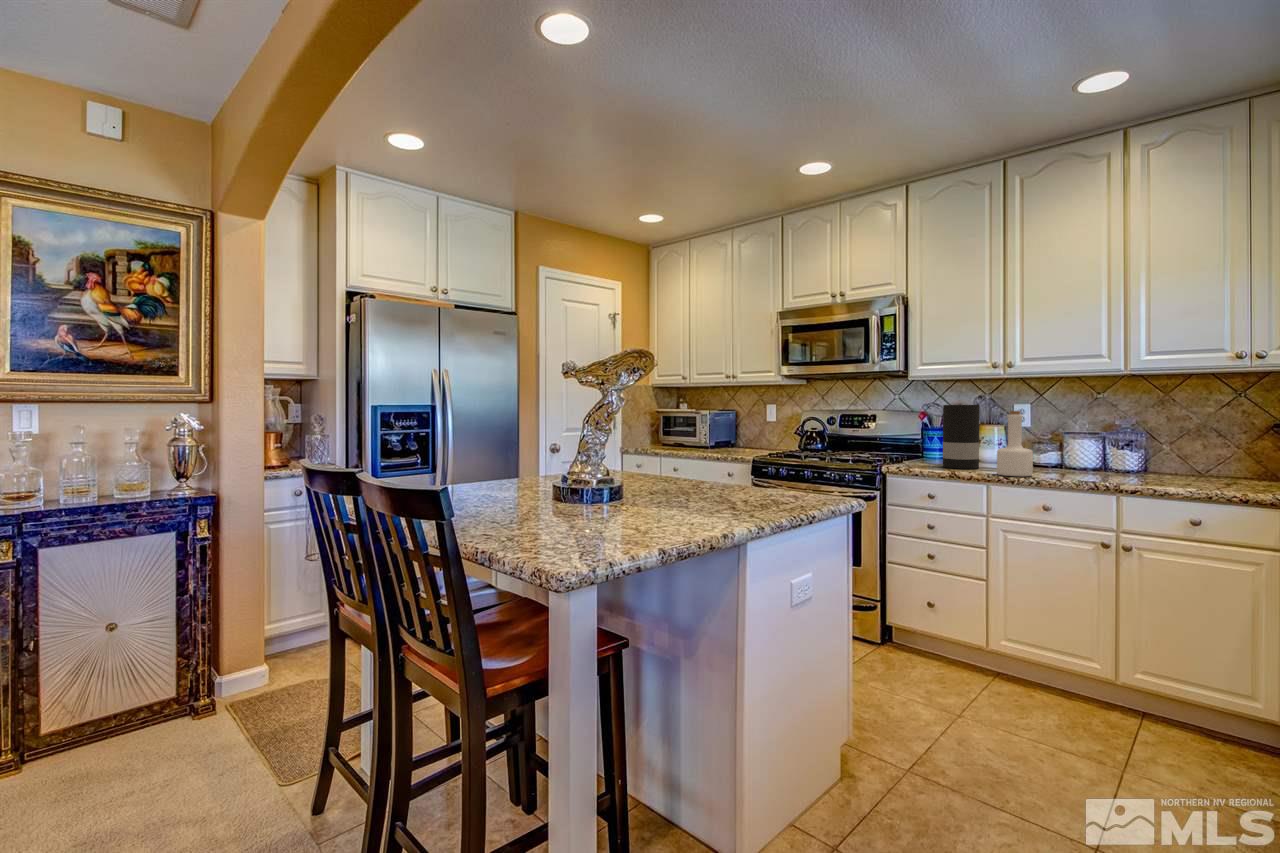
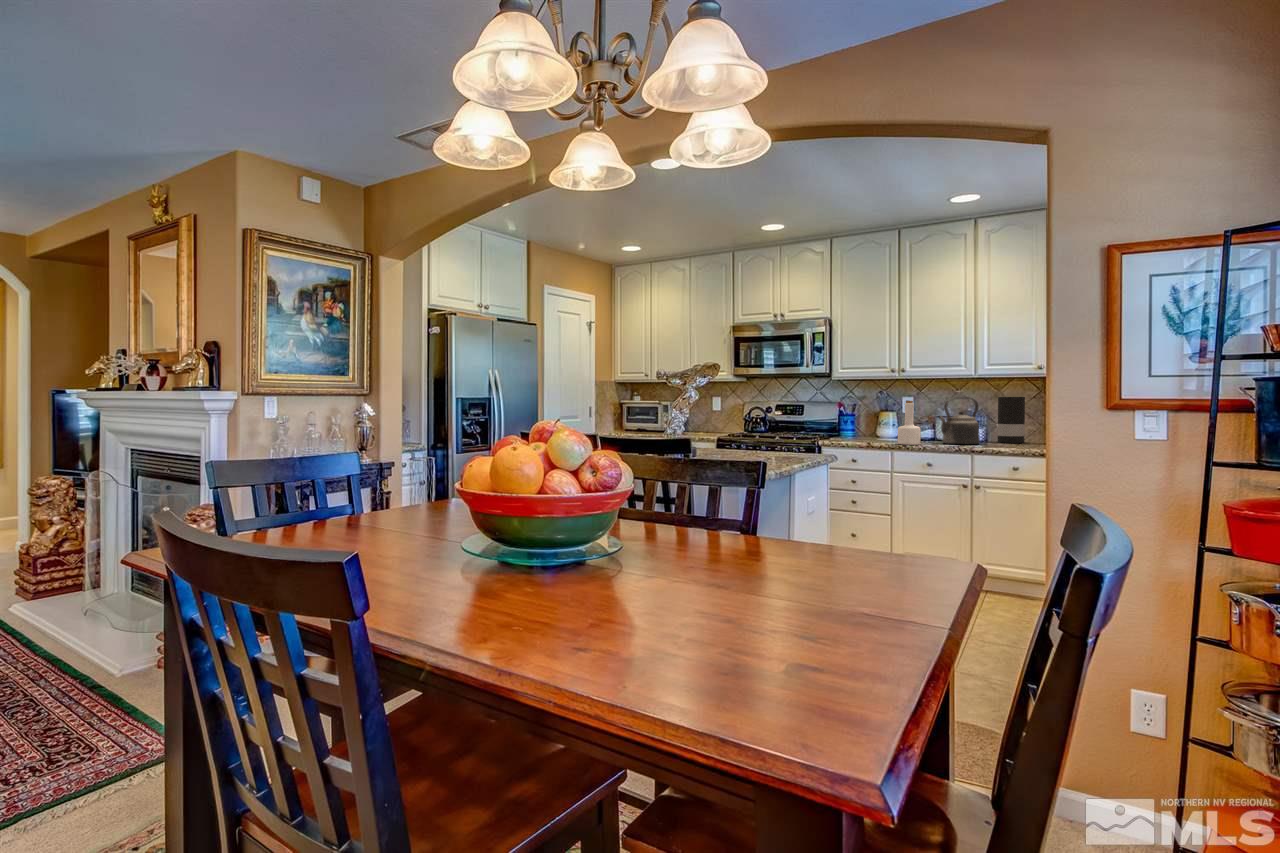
vase: present [943,405,979,469] -> present [998,397,1025,443]
kettle: none [1064,405,1134,477] -> present [939,397,980,444]

